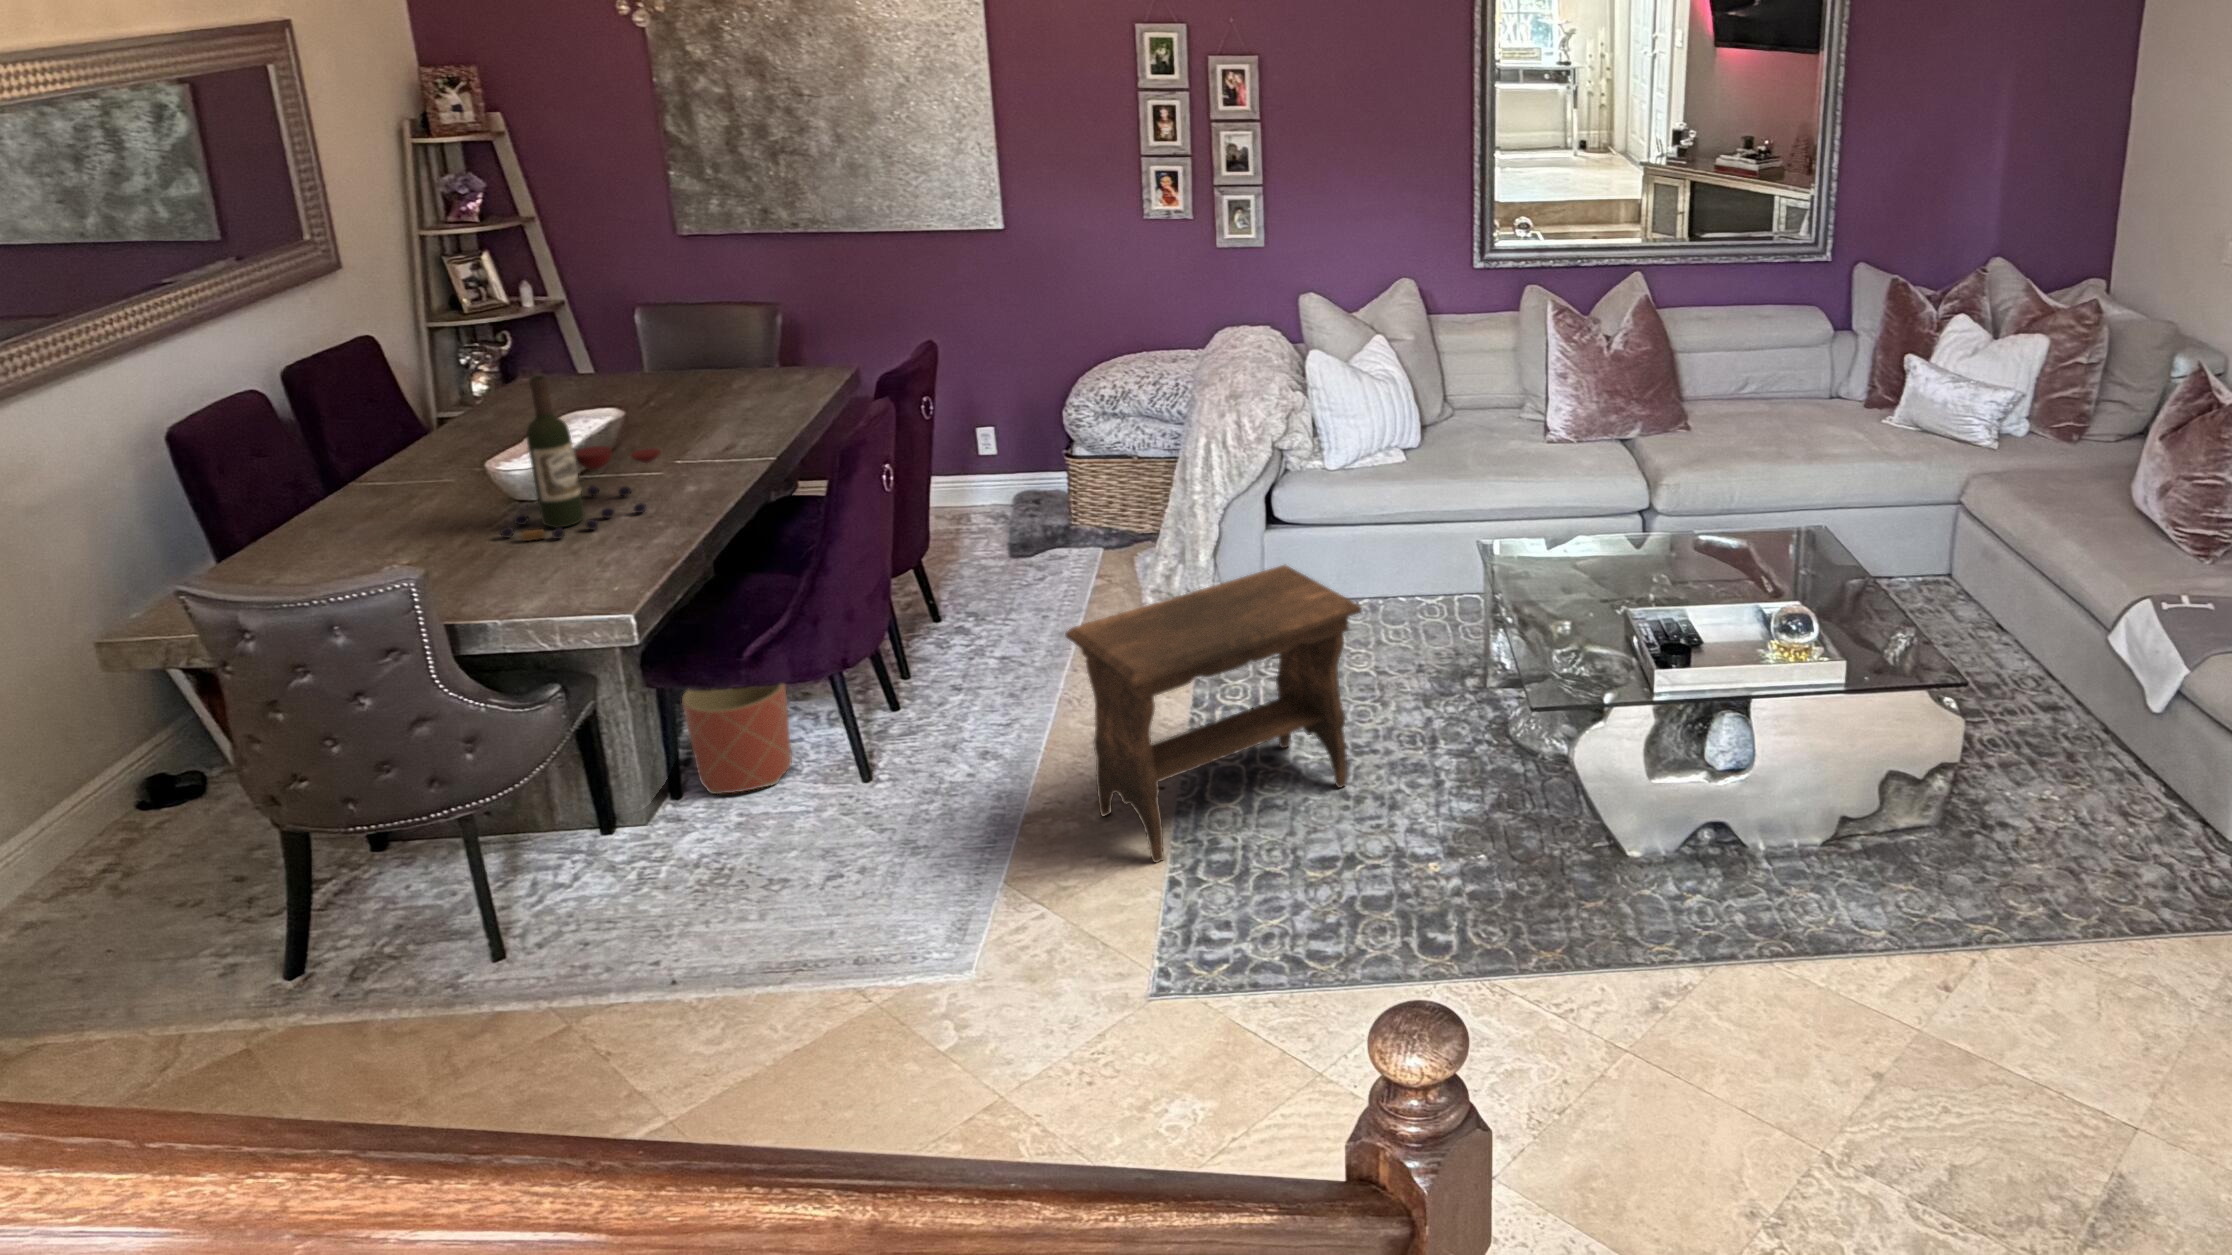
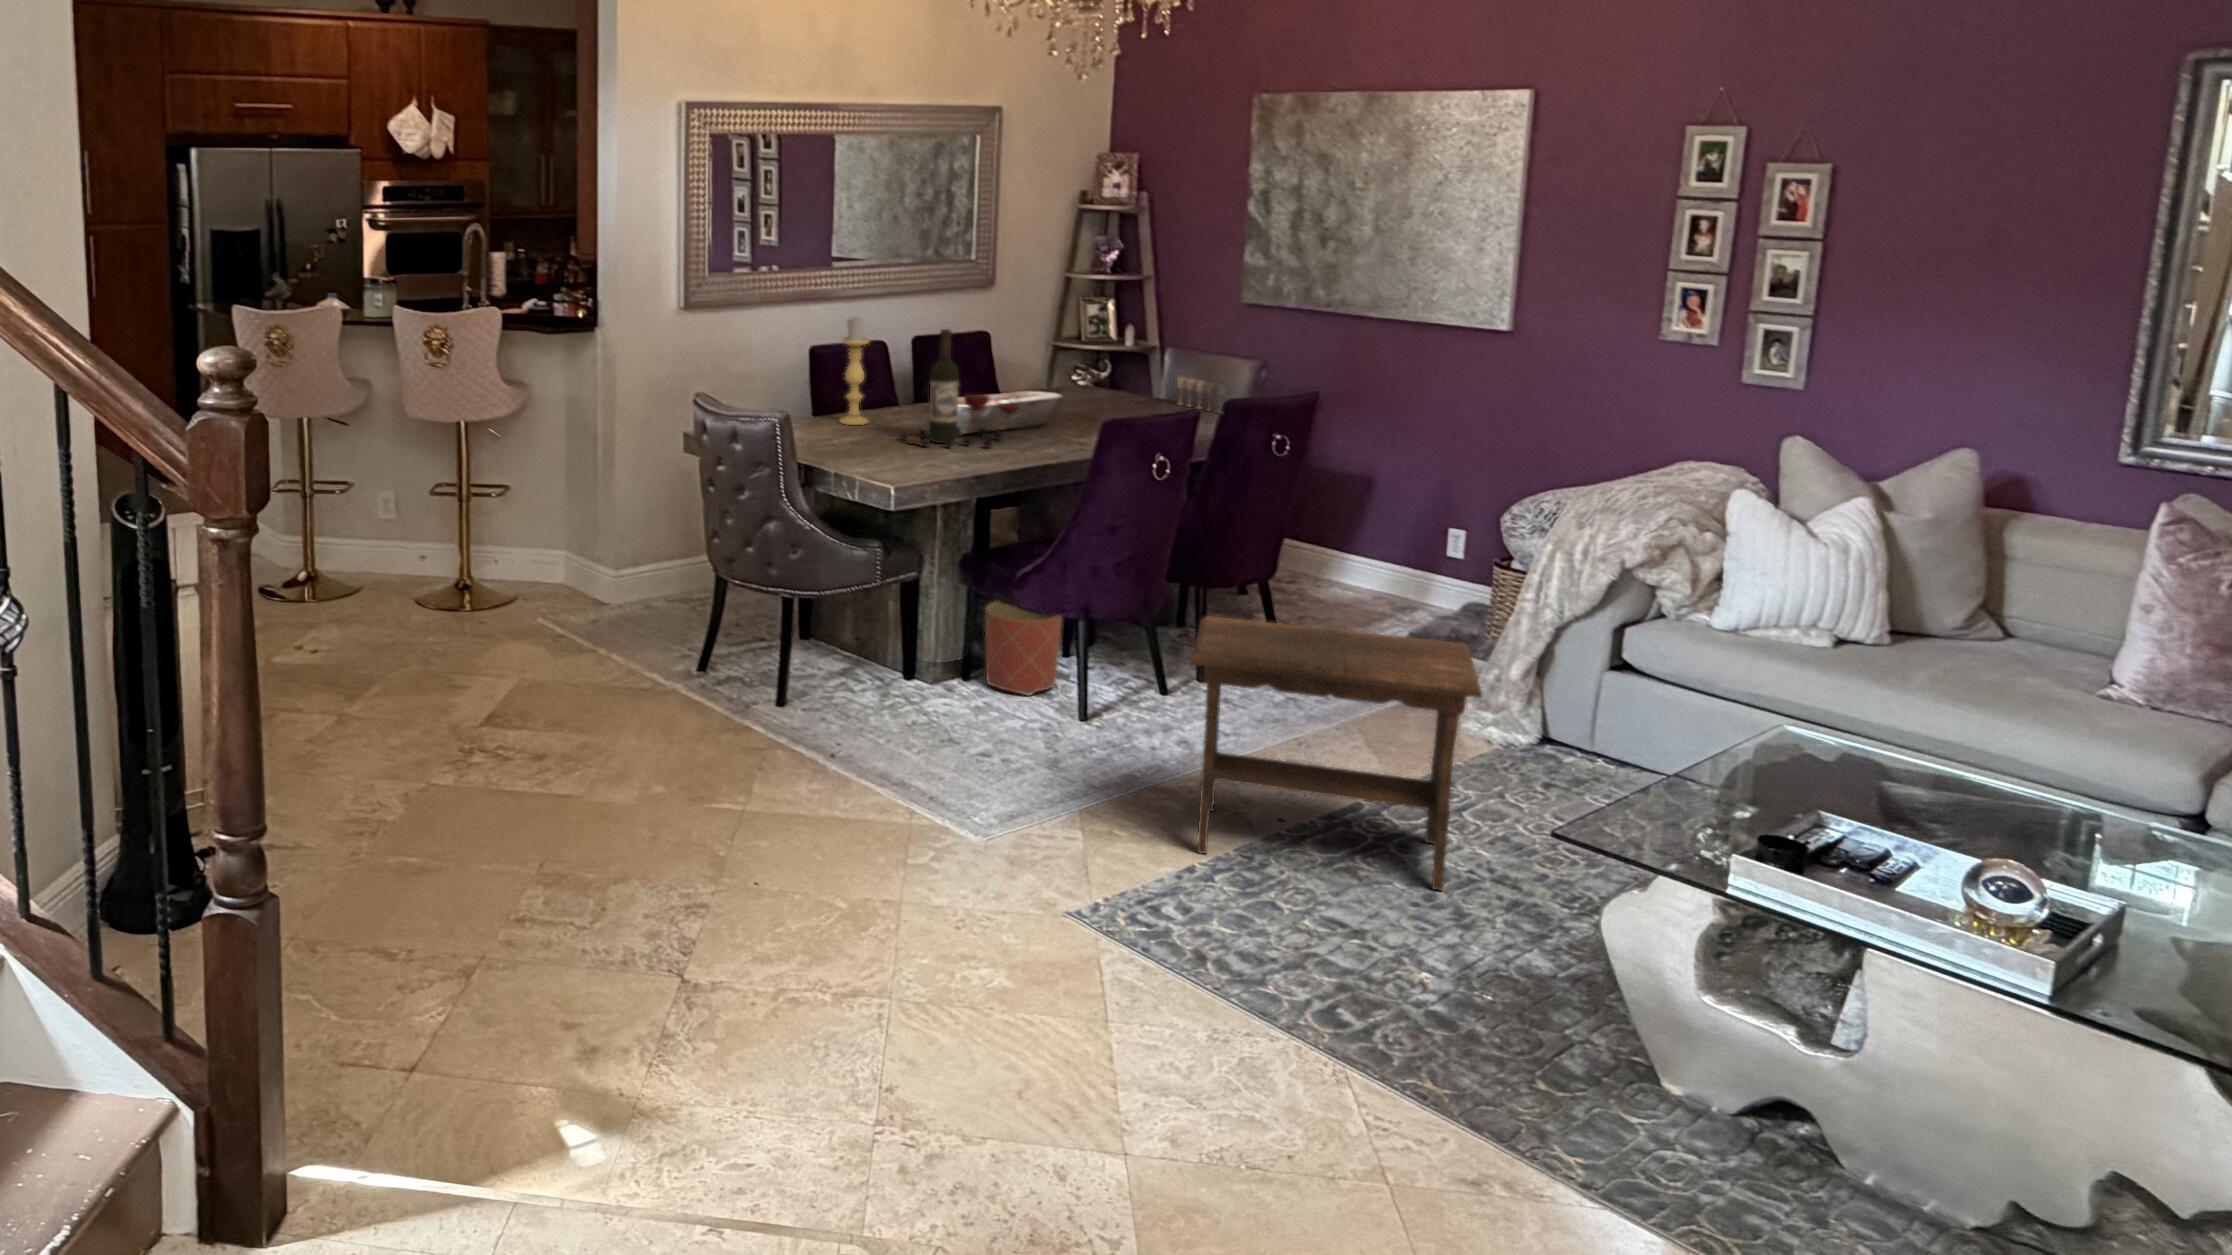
wine glass: none [709,346,788,382] -> present [1177,376,1226,414]
candle holder: none [319,382,396,540] -> present [840,317,869,425]

